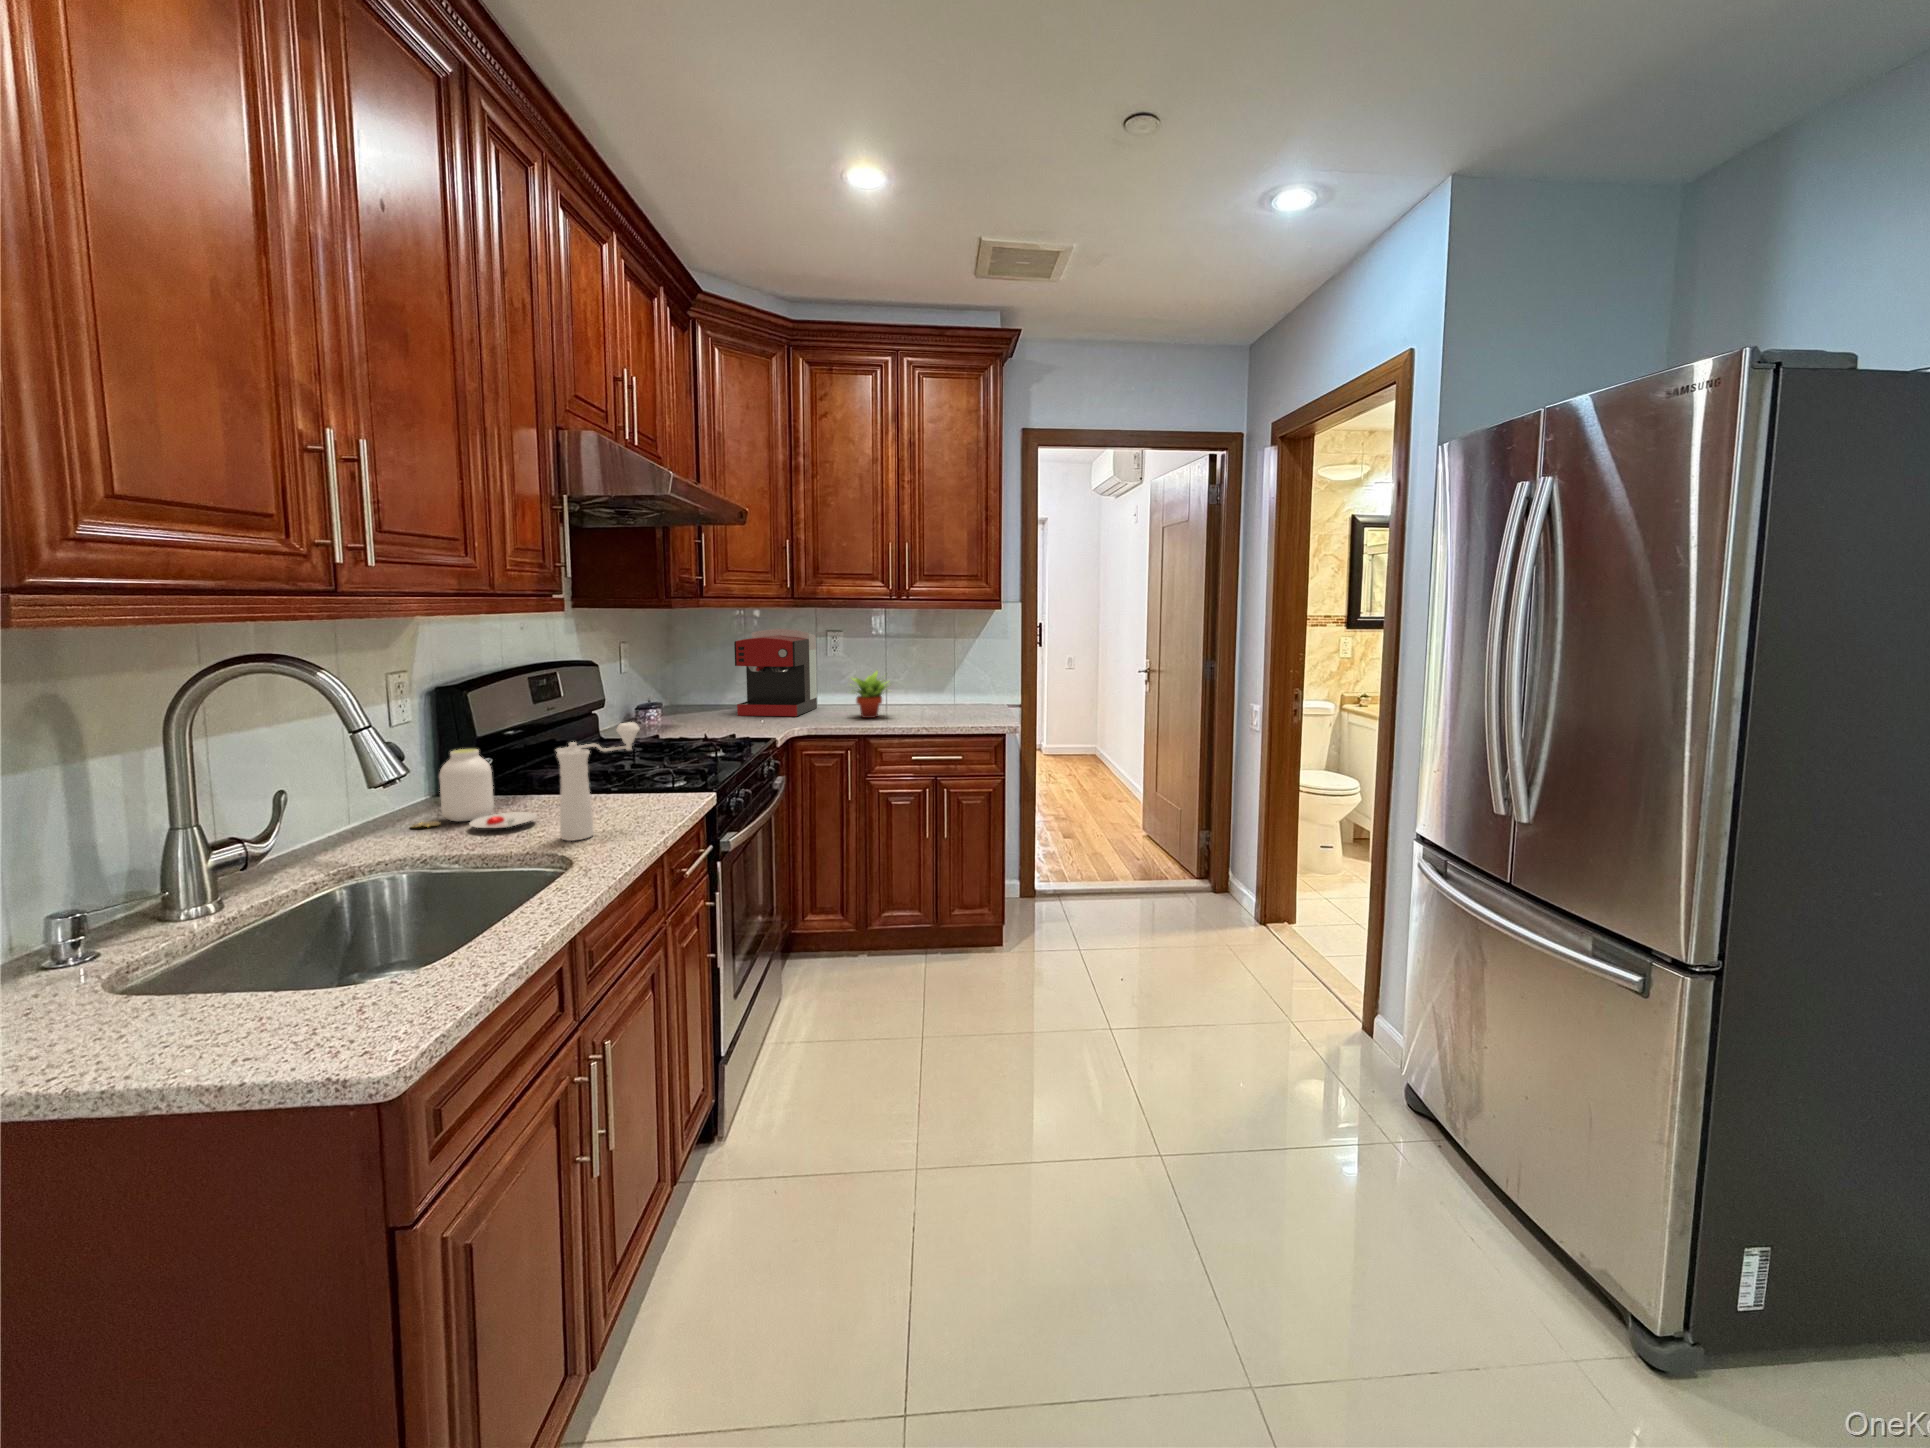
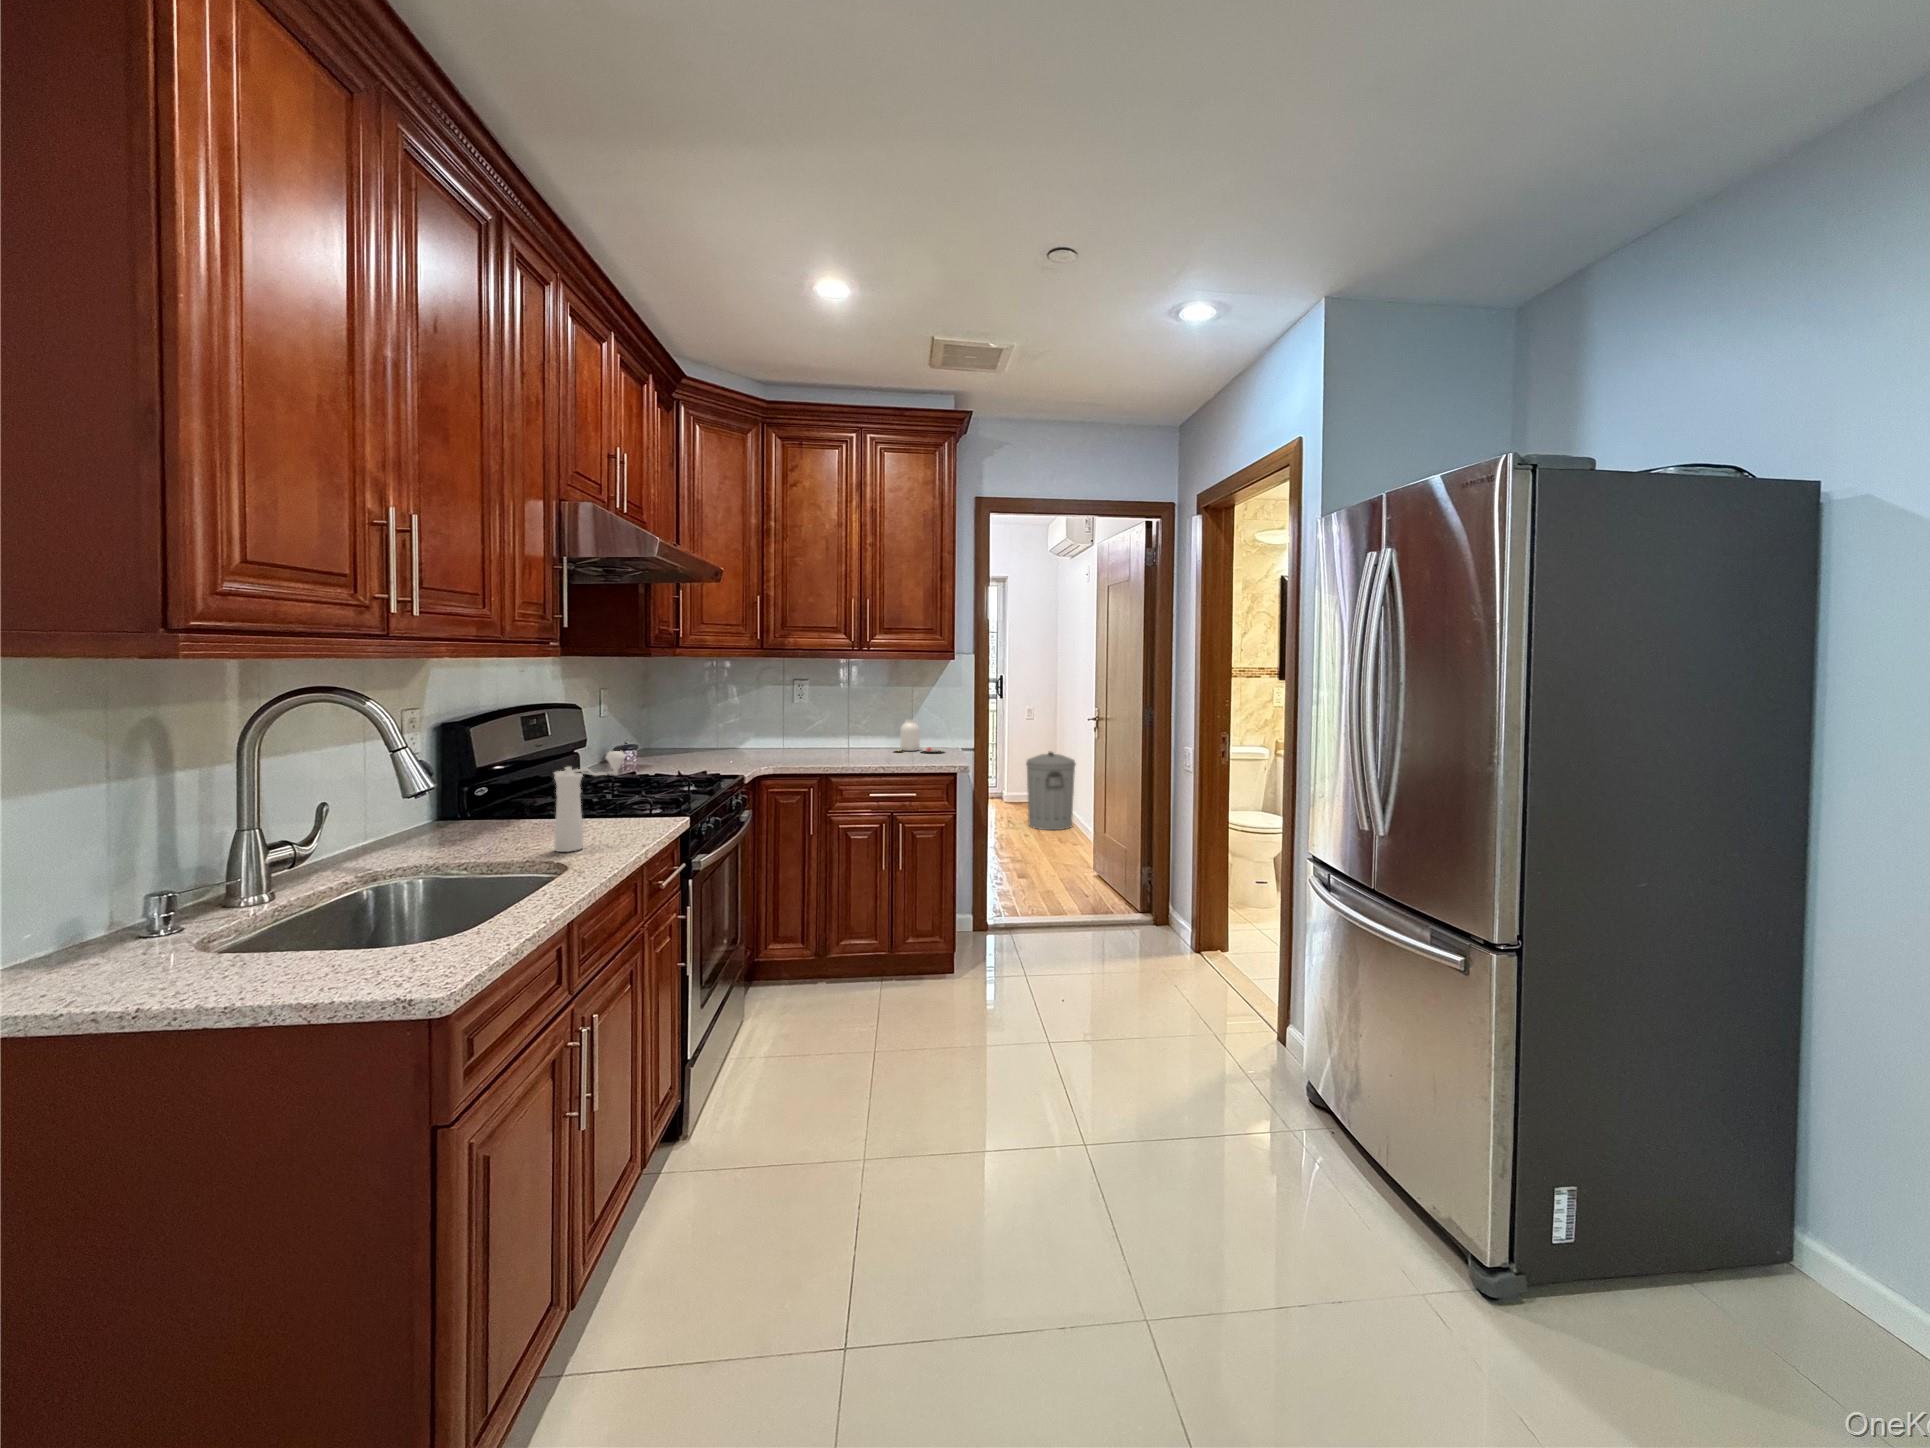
coffee maker: present [734,629,817,716] -> none [706,677,782,758]
succulent plant: present [852,671,887,718] -> none [810,715,854,759]
trash can: none [1067,703,1119,784] -> present [1026,752,1076,830]
jar: present [412,749,537,828] -> present [898,720,943,752]

